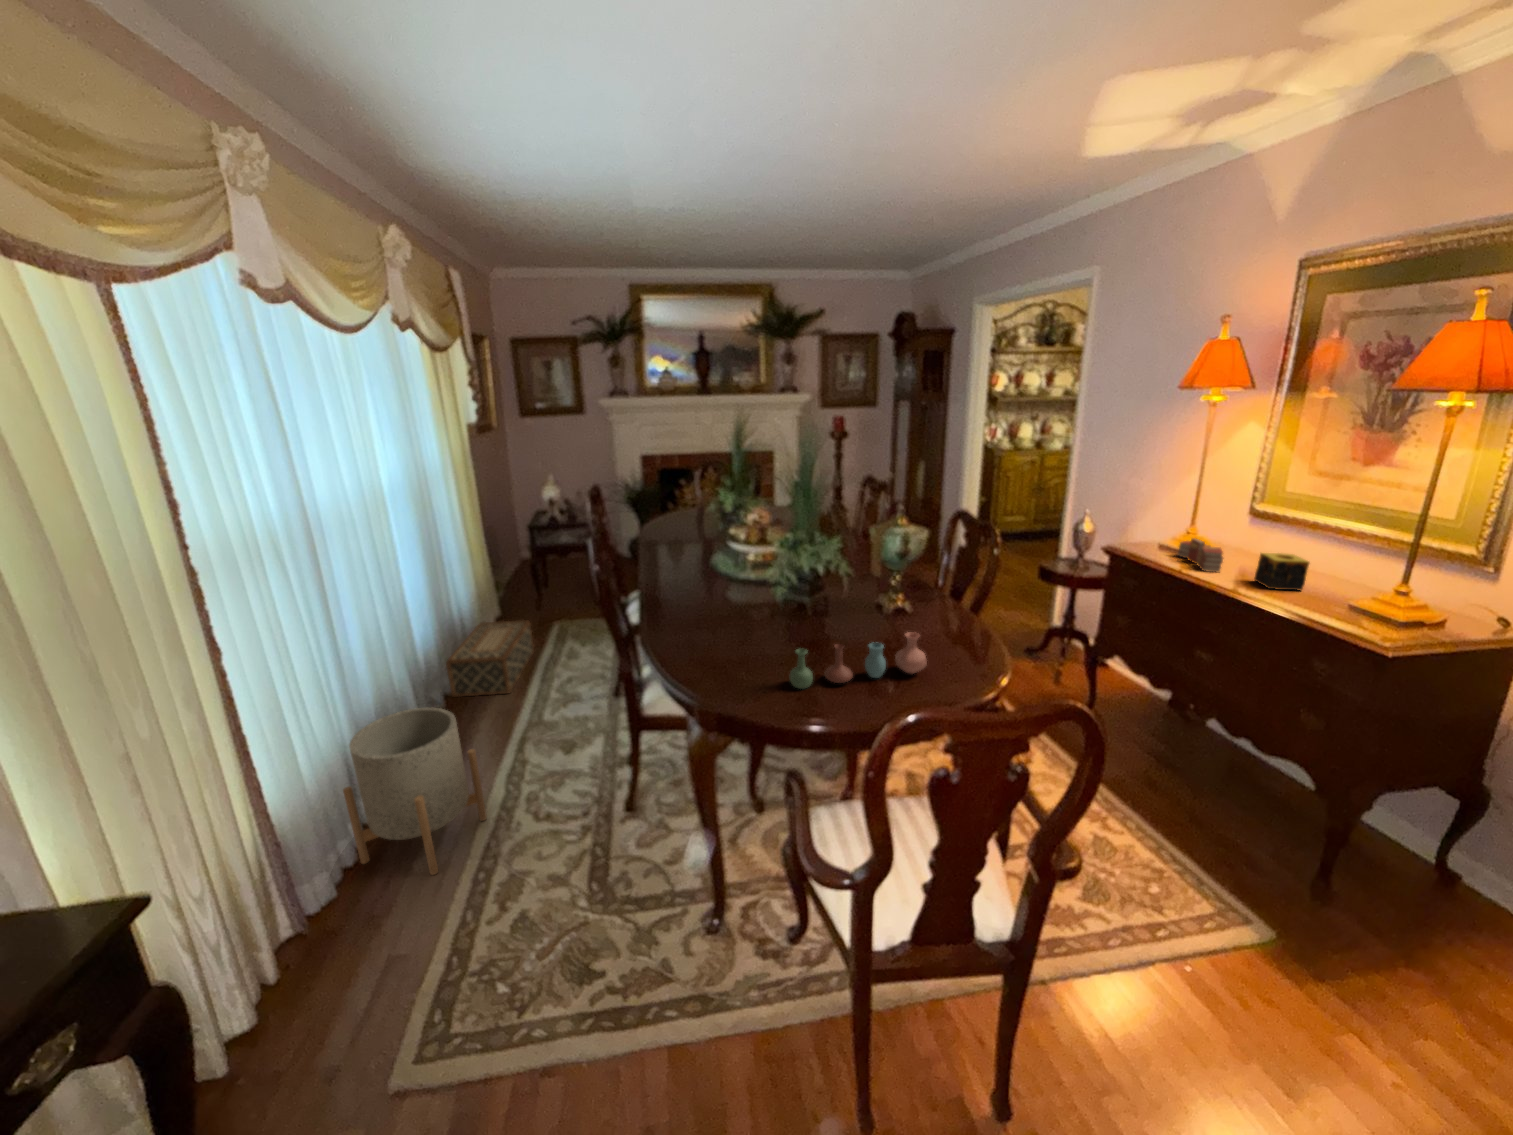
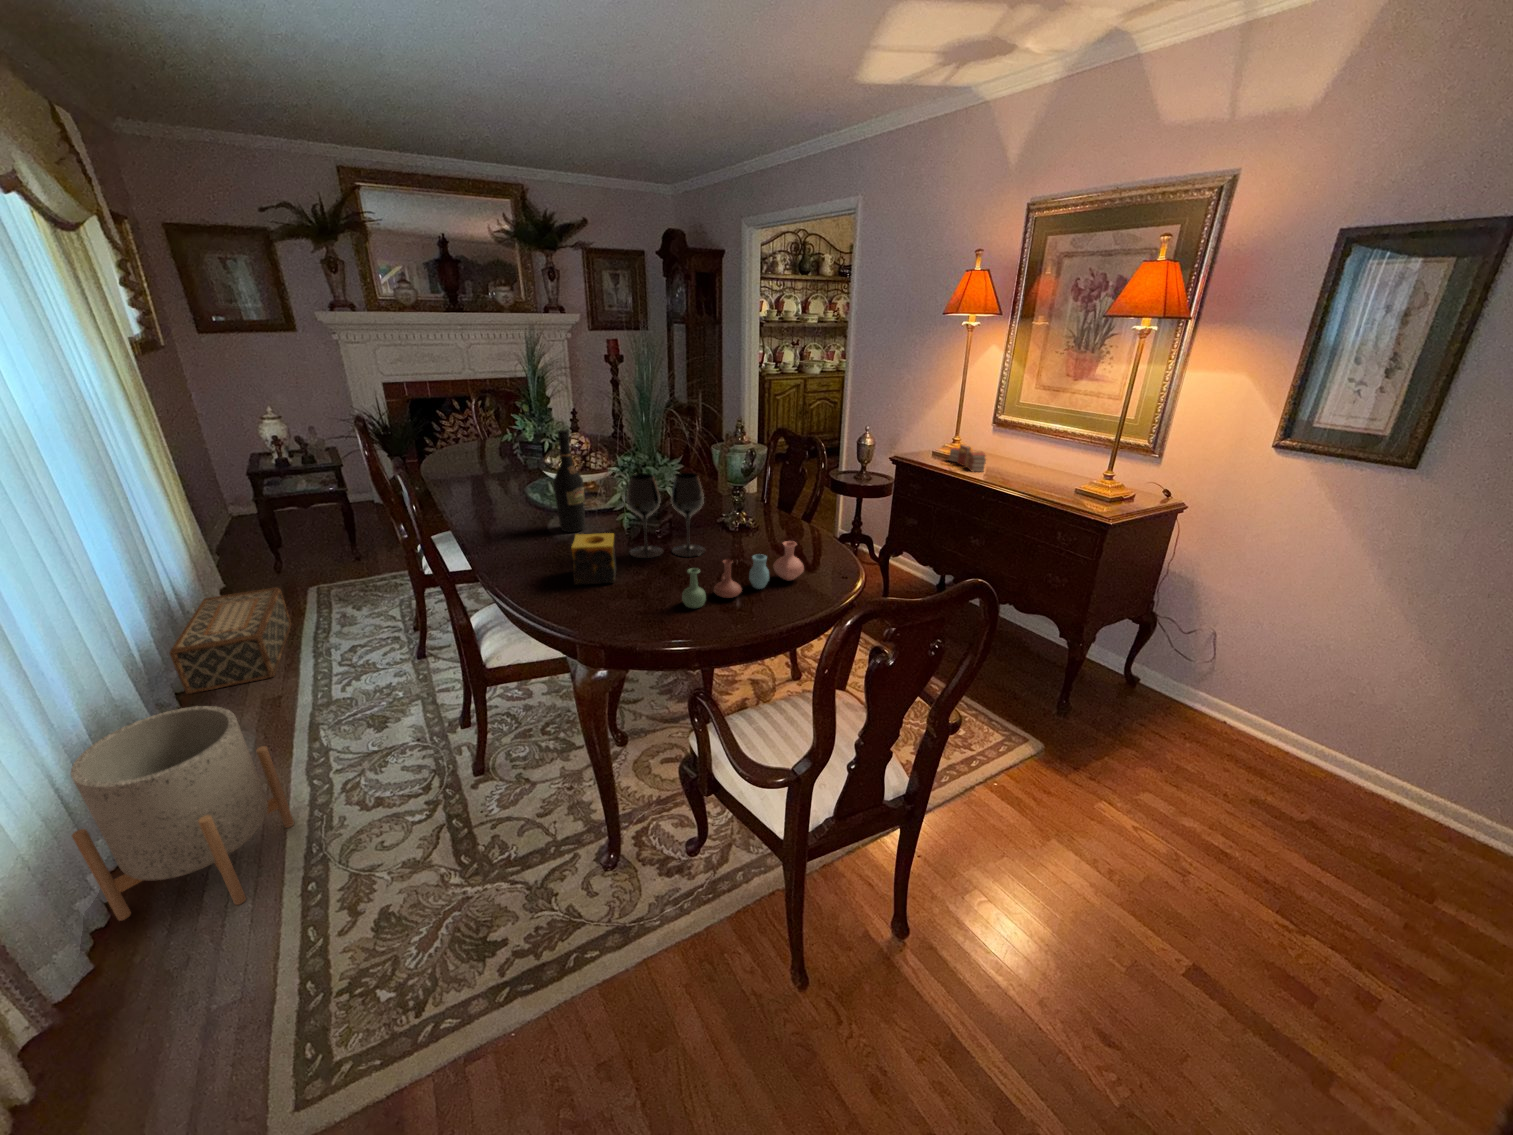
wine bottle: none [715,507,741,600] -> present [553,430,585,532]
wine glass: none [767,551,840,636] -> present [627,473,705,558]
candle: present [1254,553,1309,590] -> present [571,533,616,585]

